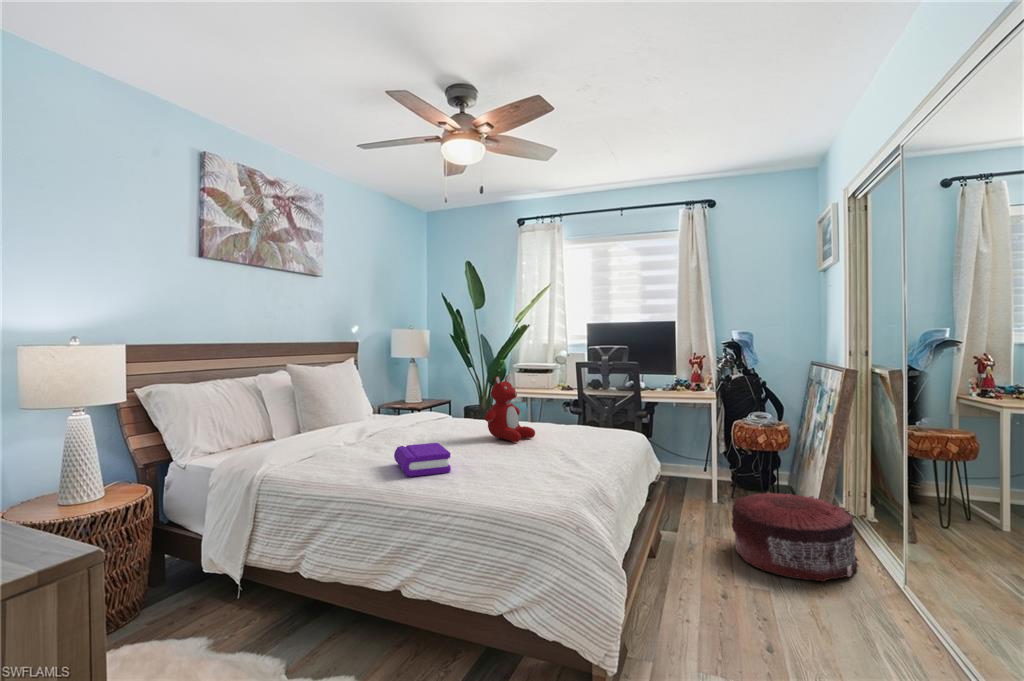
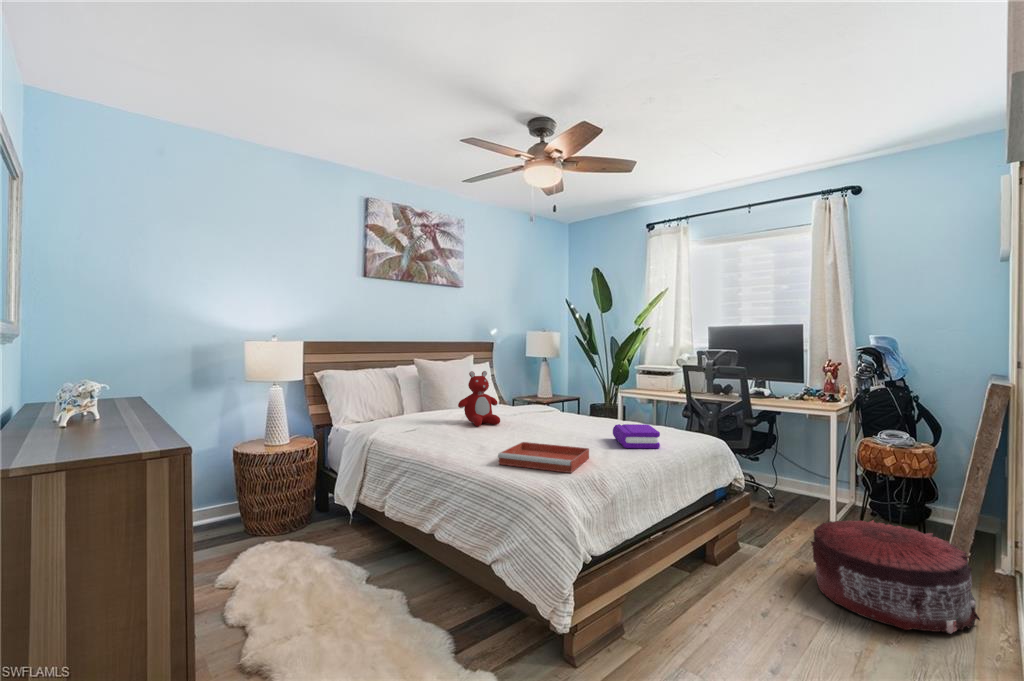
teddy bear: present [485,375,535,442] -> present [458,371,500,426]
book: present [394,443,451,477] -> present [613,424,660,448]
tray: none [478,456,568,487] -> present [498,442,589,473]

